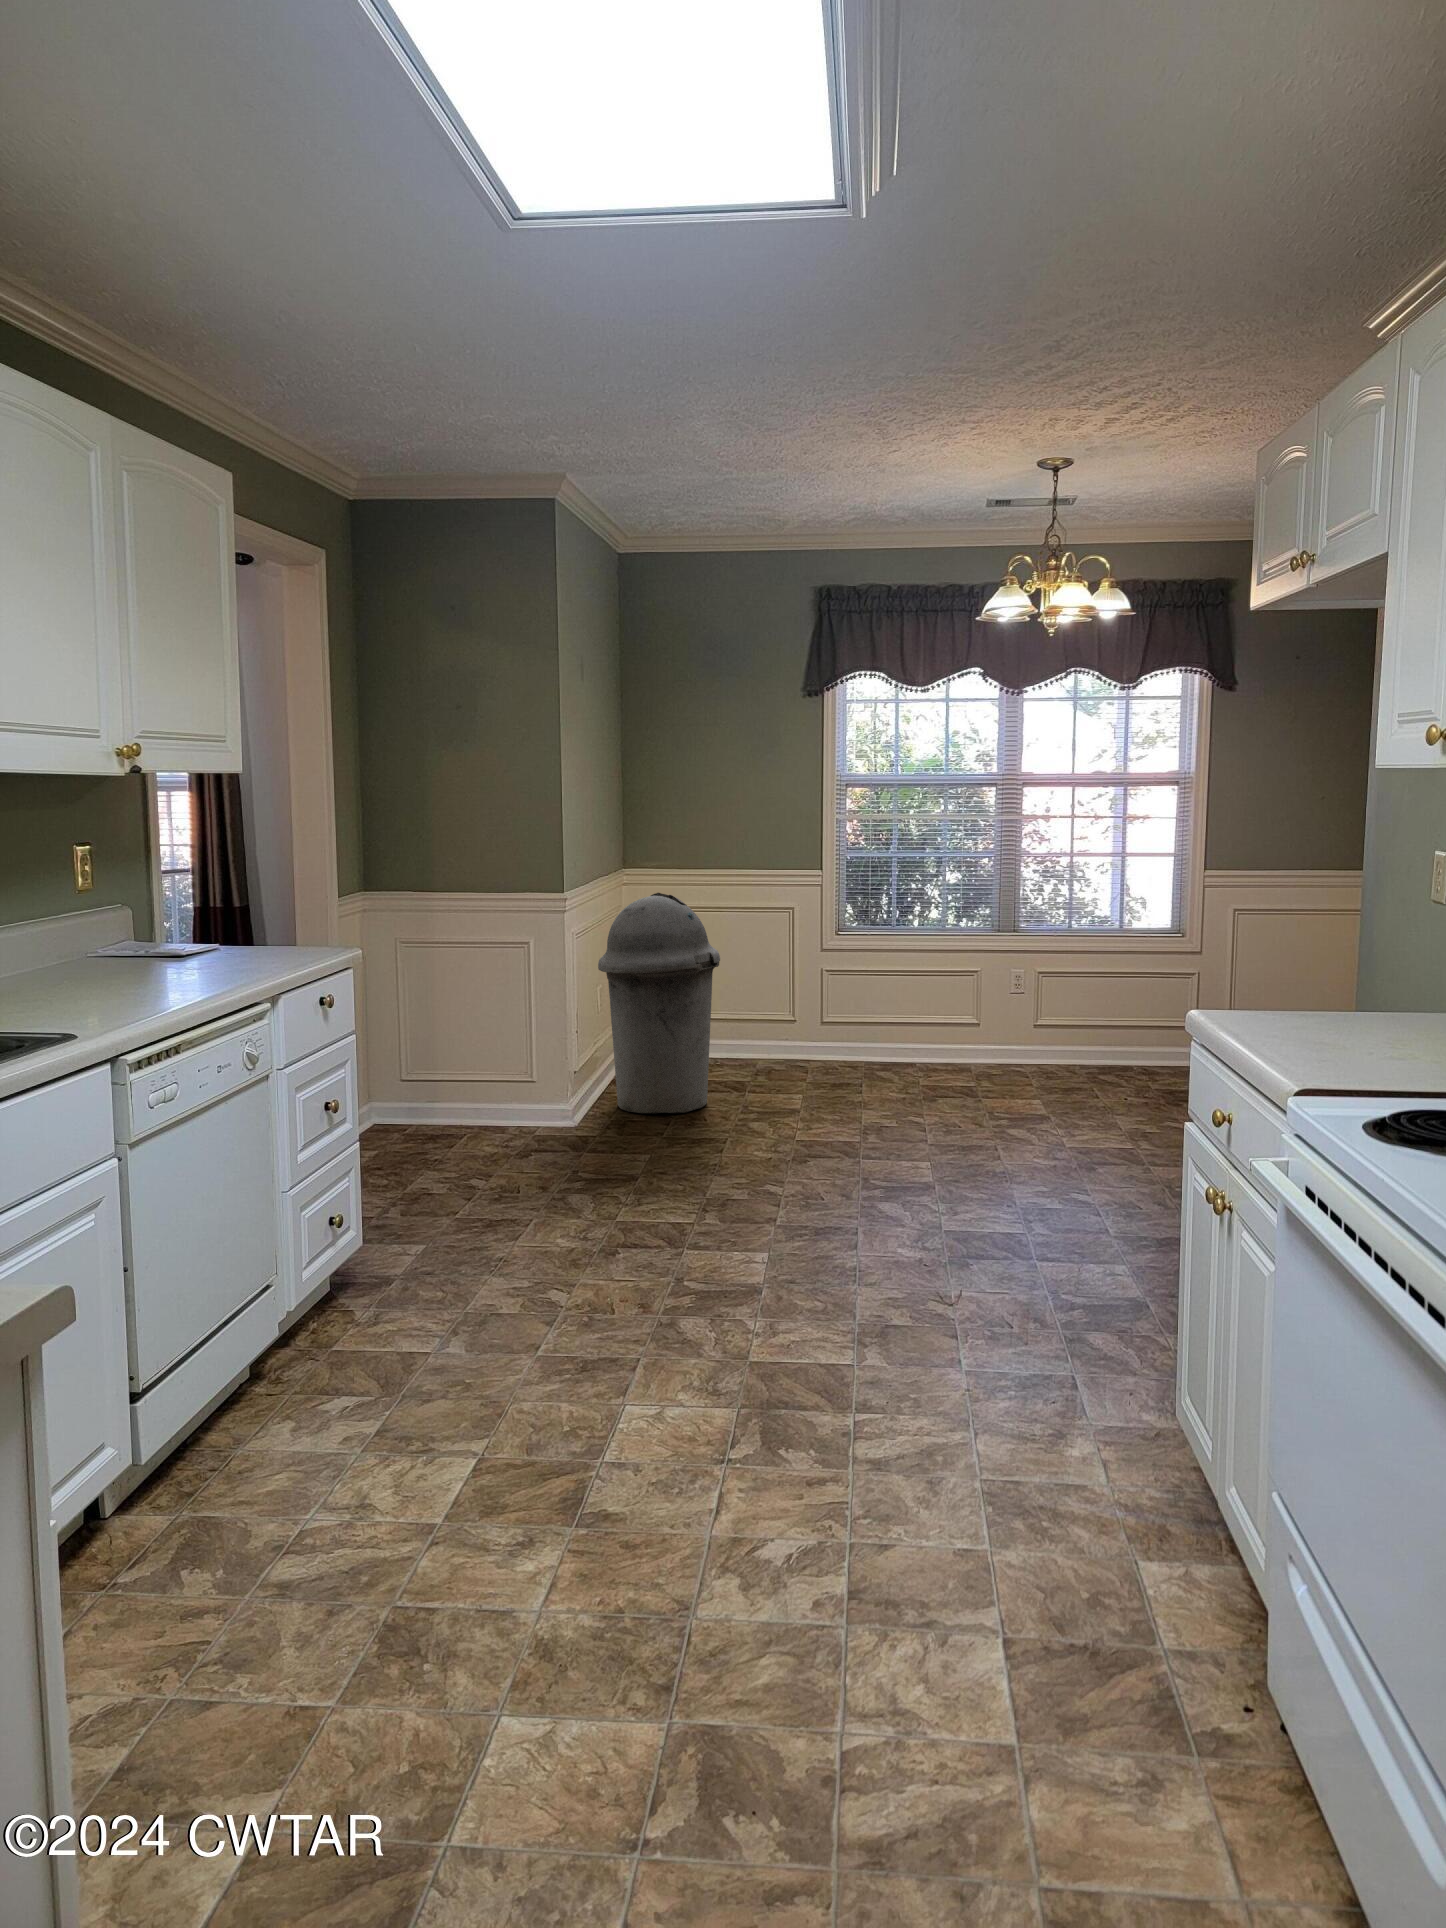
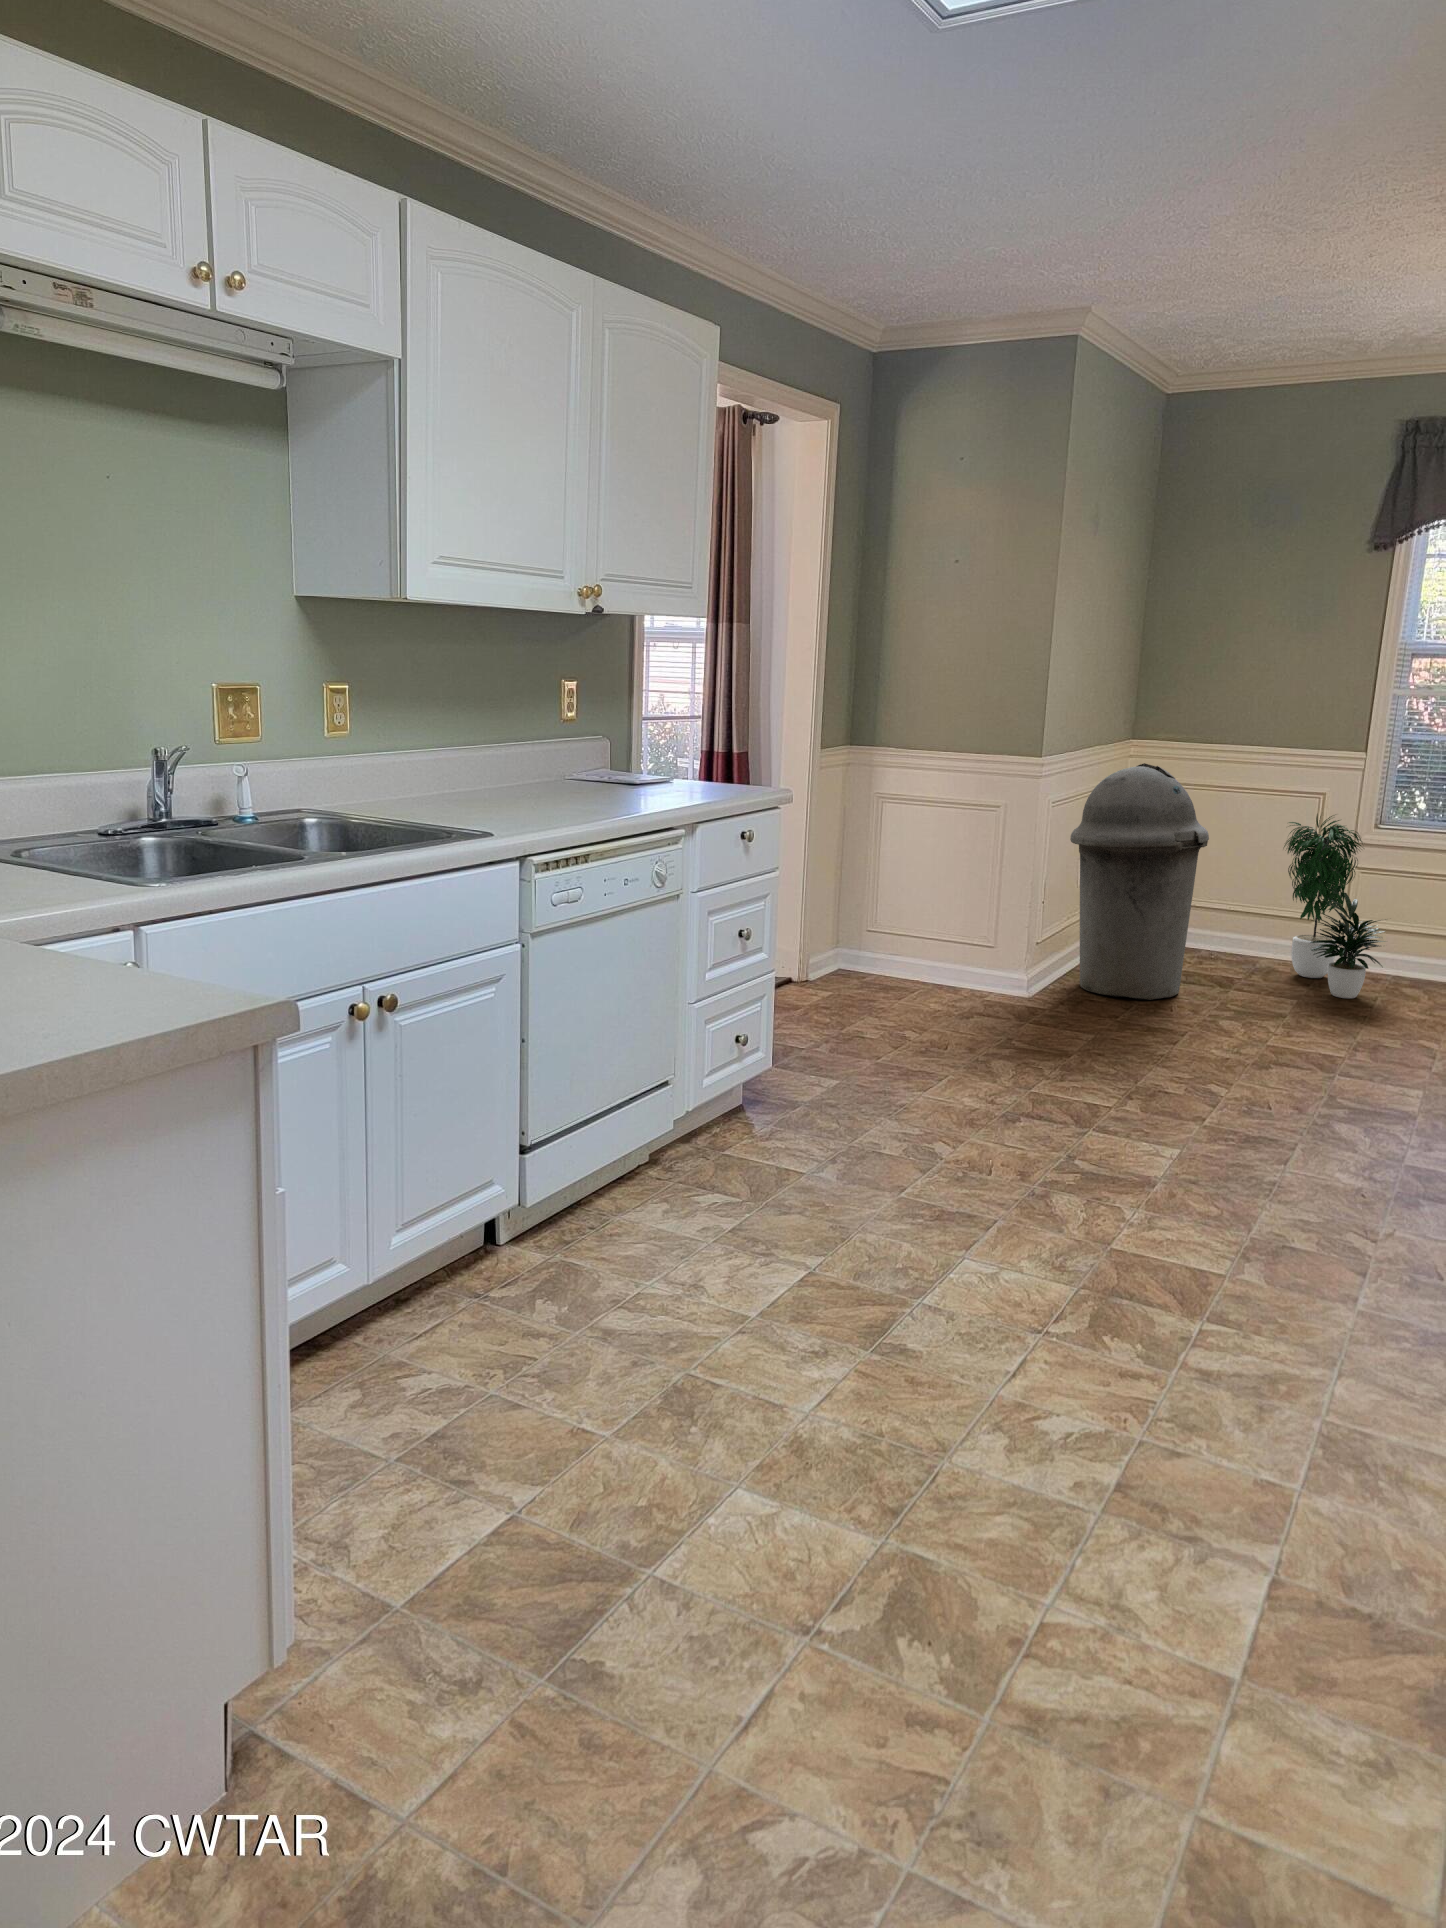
potted plant: none [771,924,868,1089] -> present [1284,814,1385,998]

